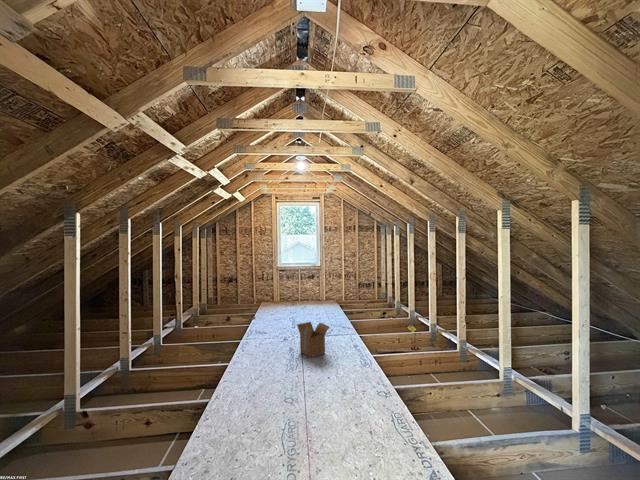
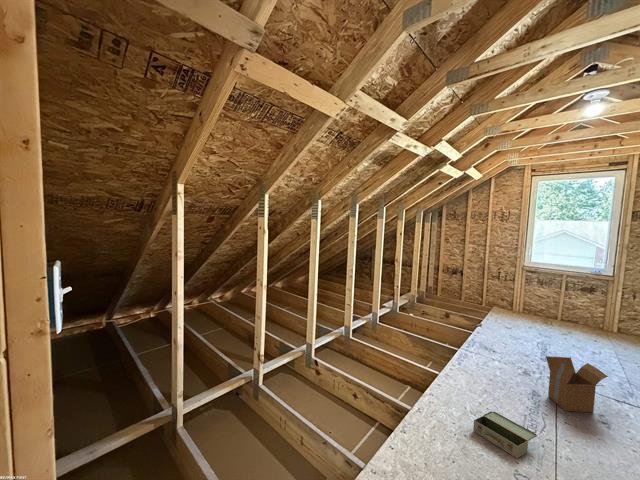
toolbox: none [255,371,295,396] -> present [473,411,537,458]

